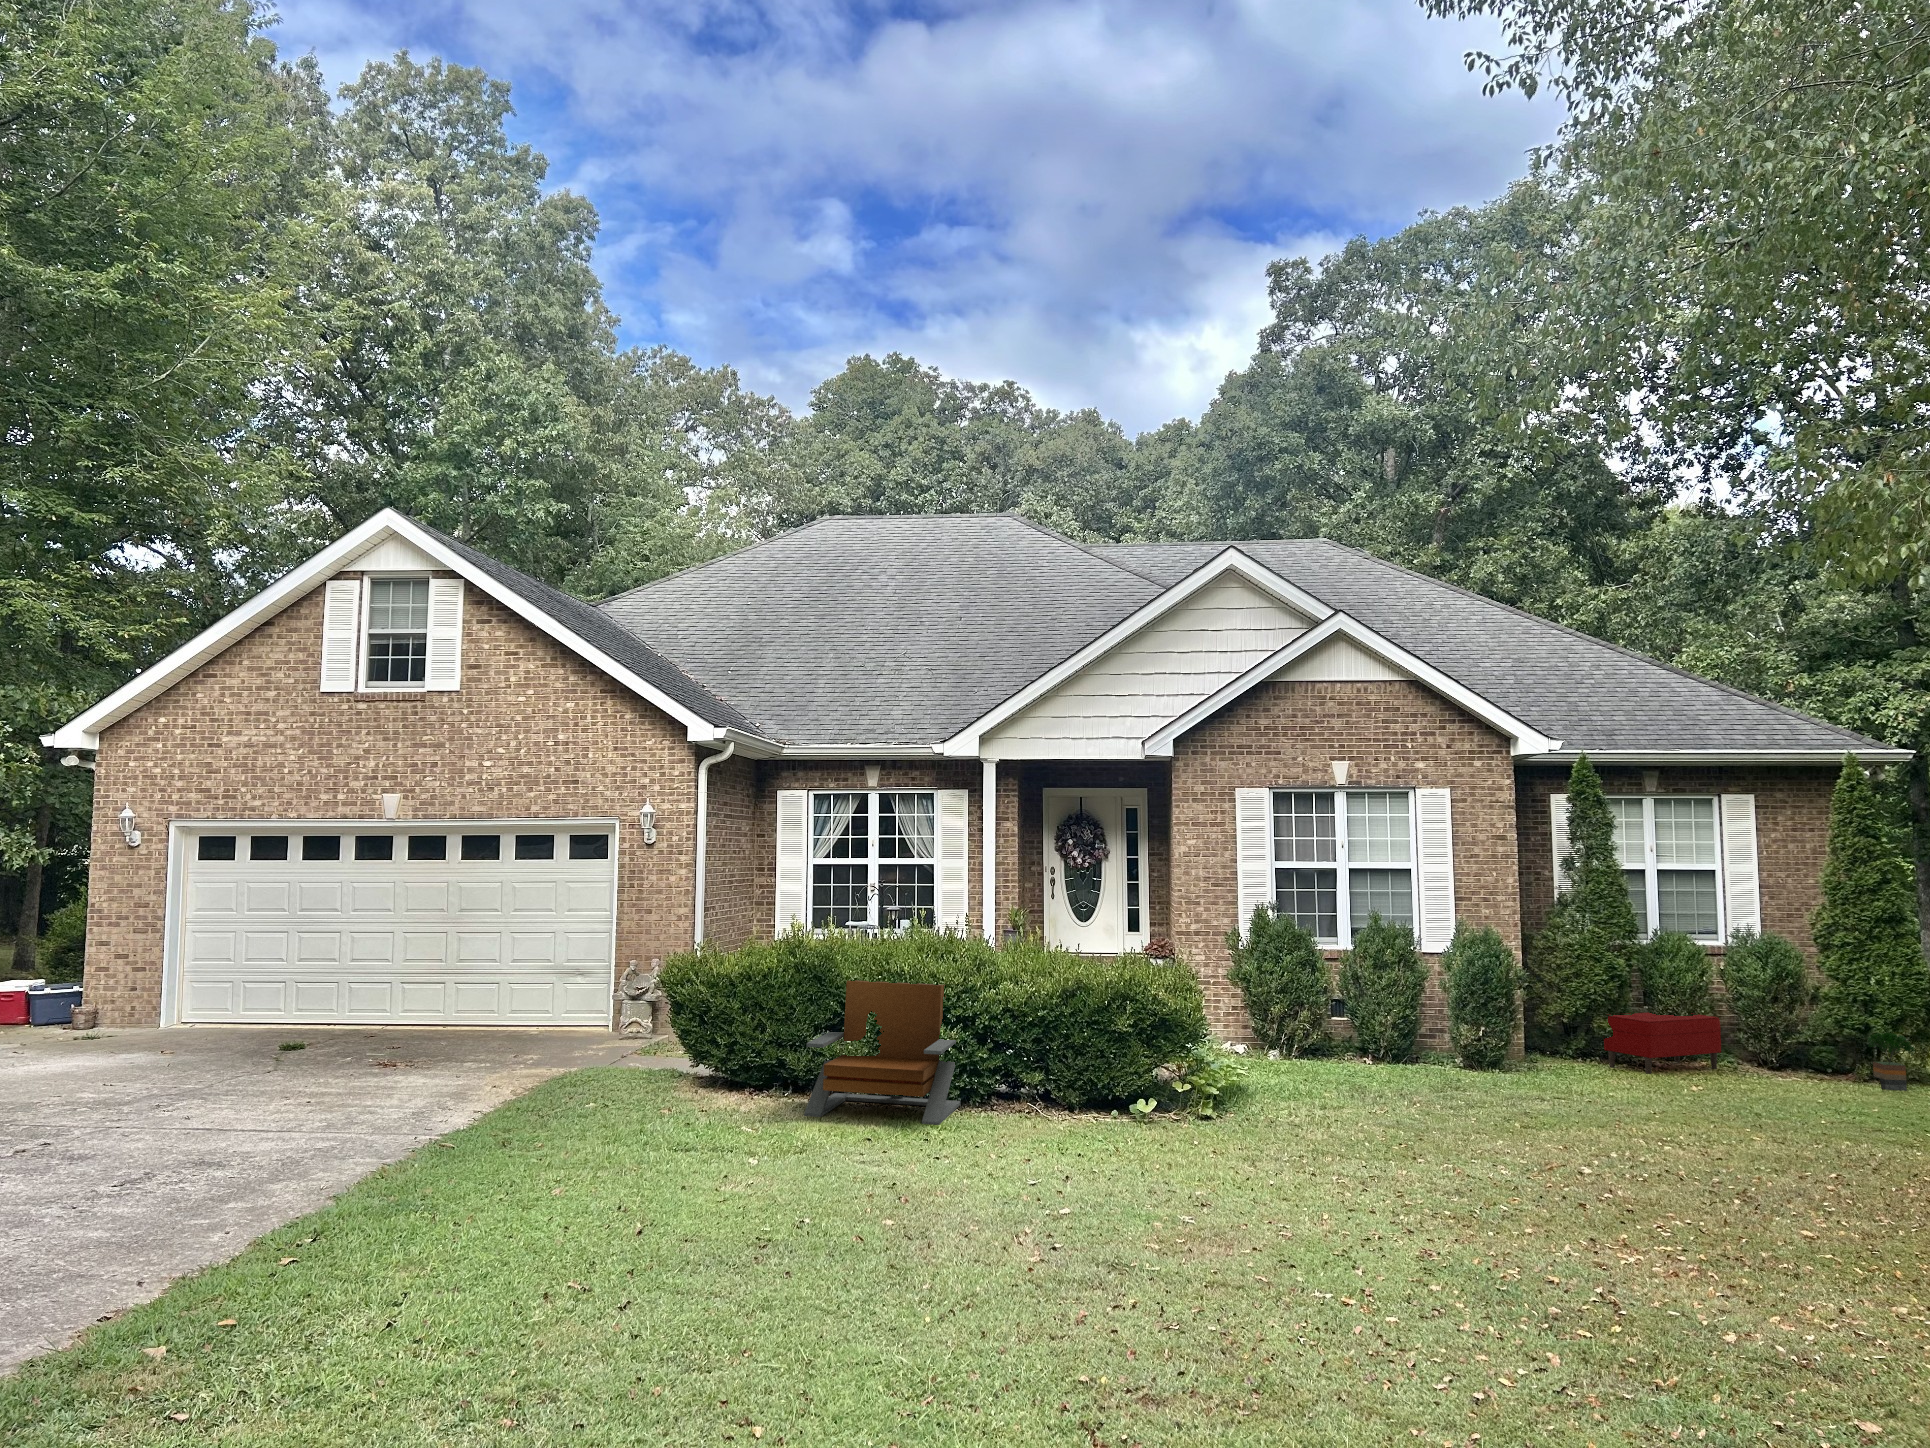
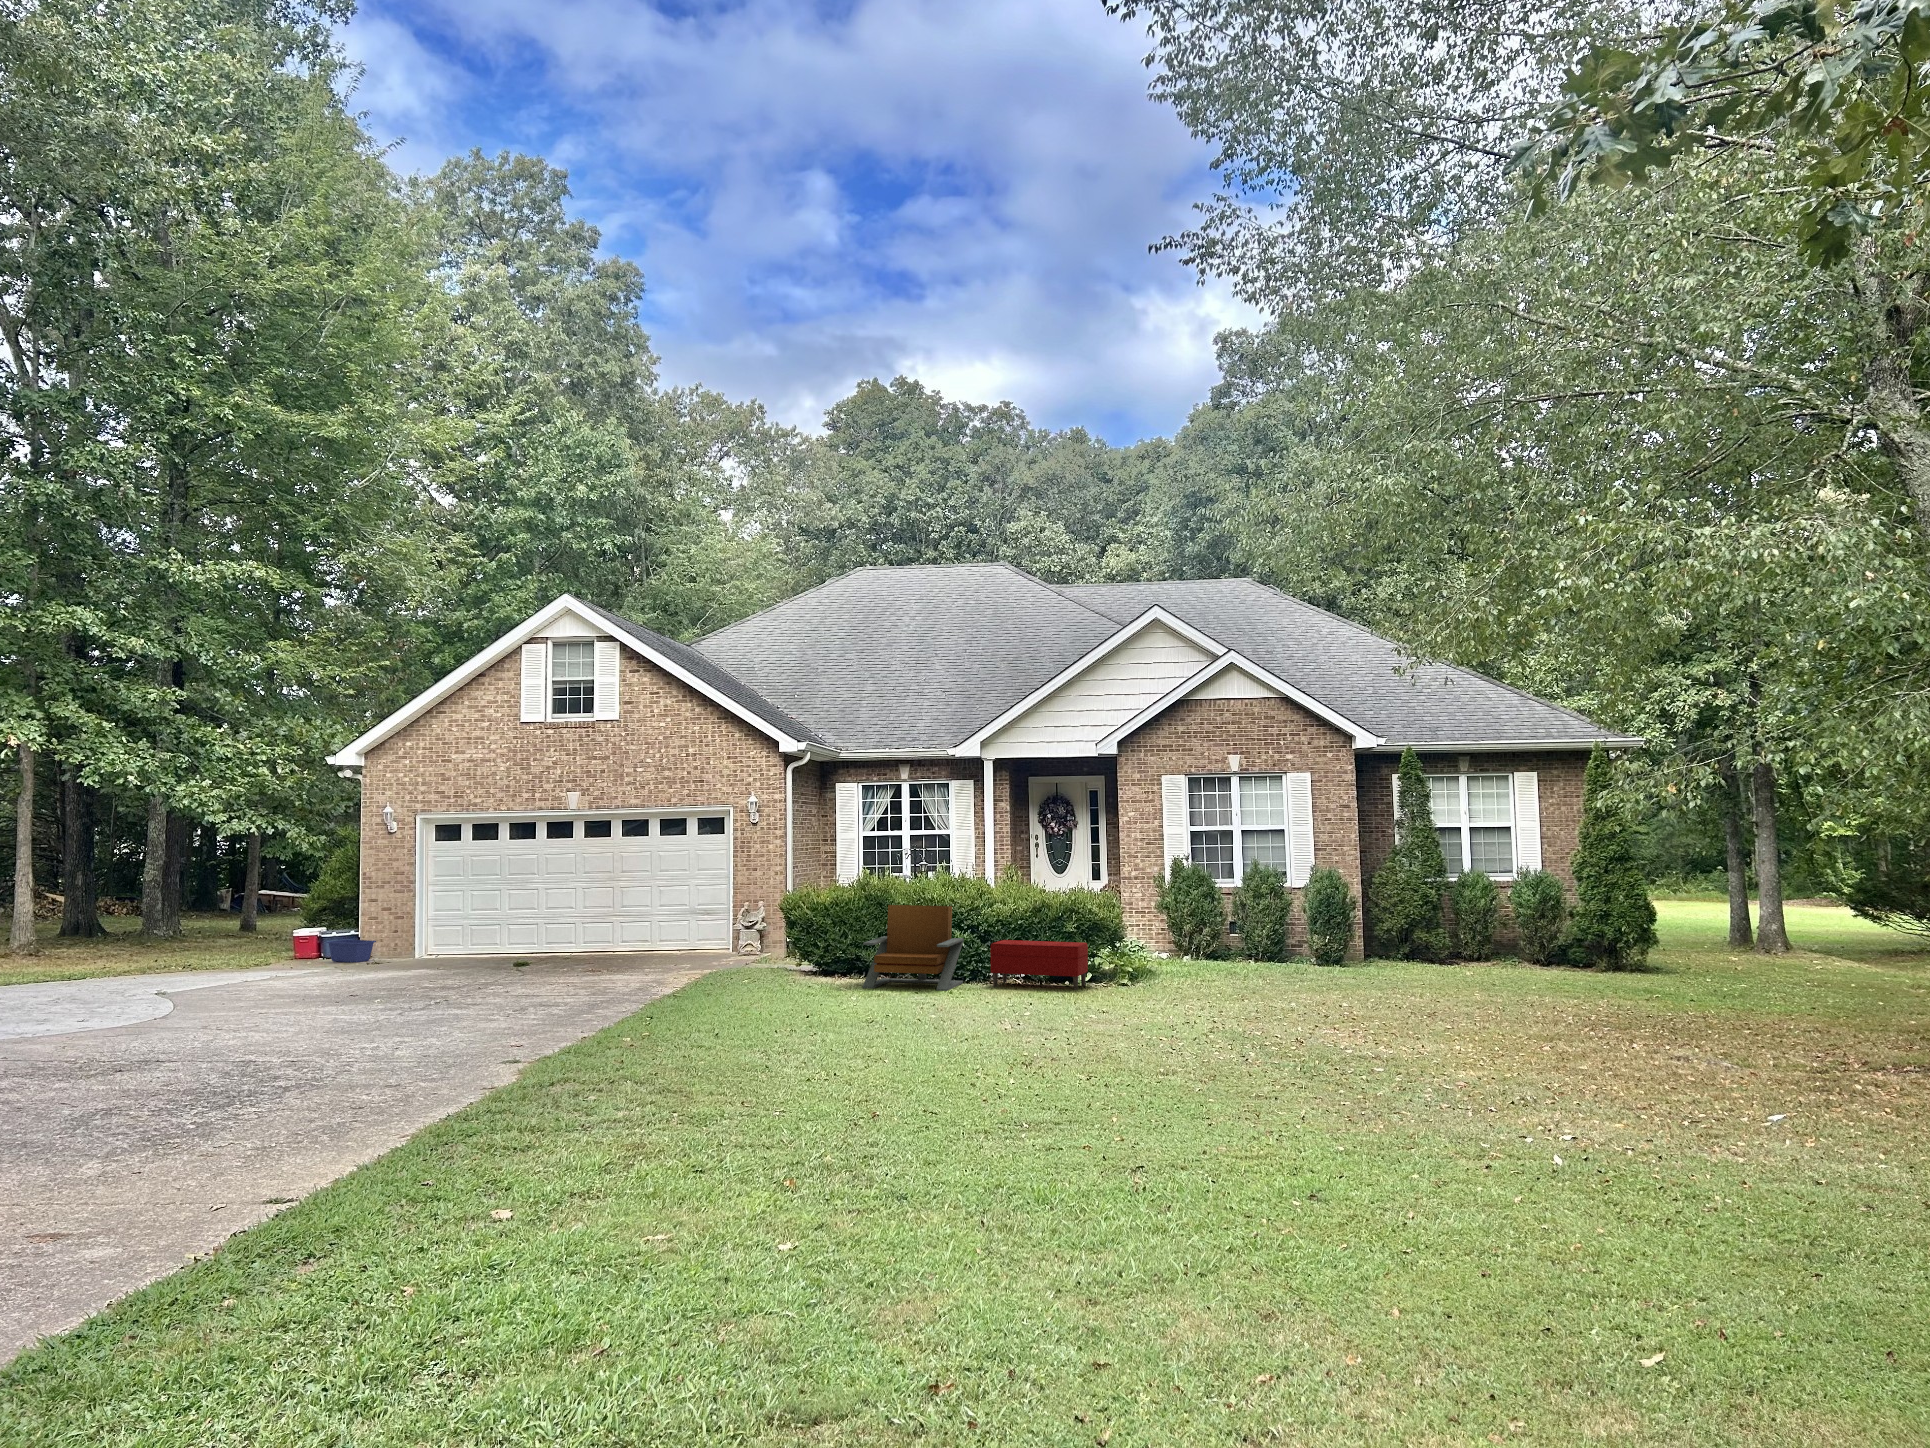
storage bin: none [26,999,101,1034] -> present [326,940,376,963]
bench: present [1604,1012,1721,1074] -> present [990,940,1088,990]
potted tree: present [1868,1033,1915,1091] -> none [1599,935,1630,975]

